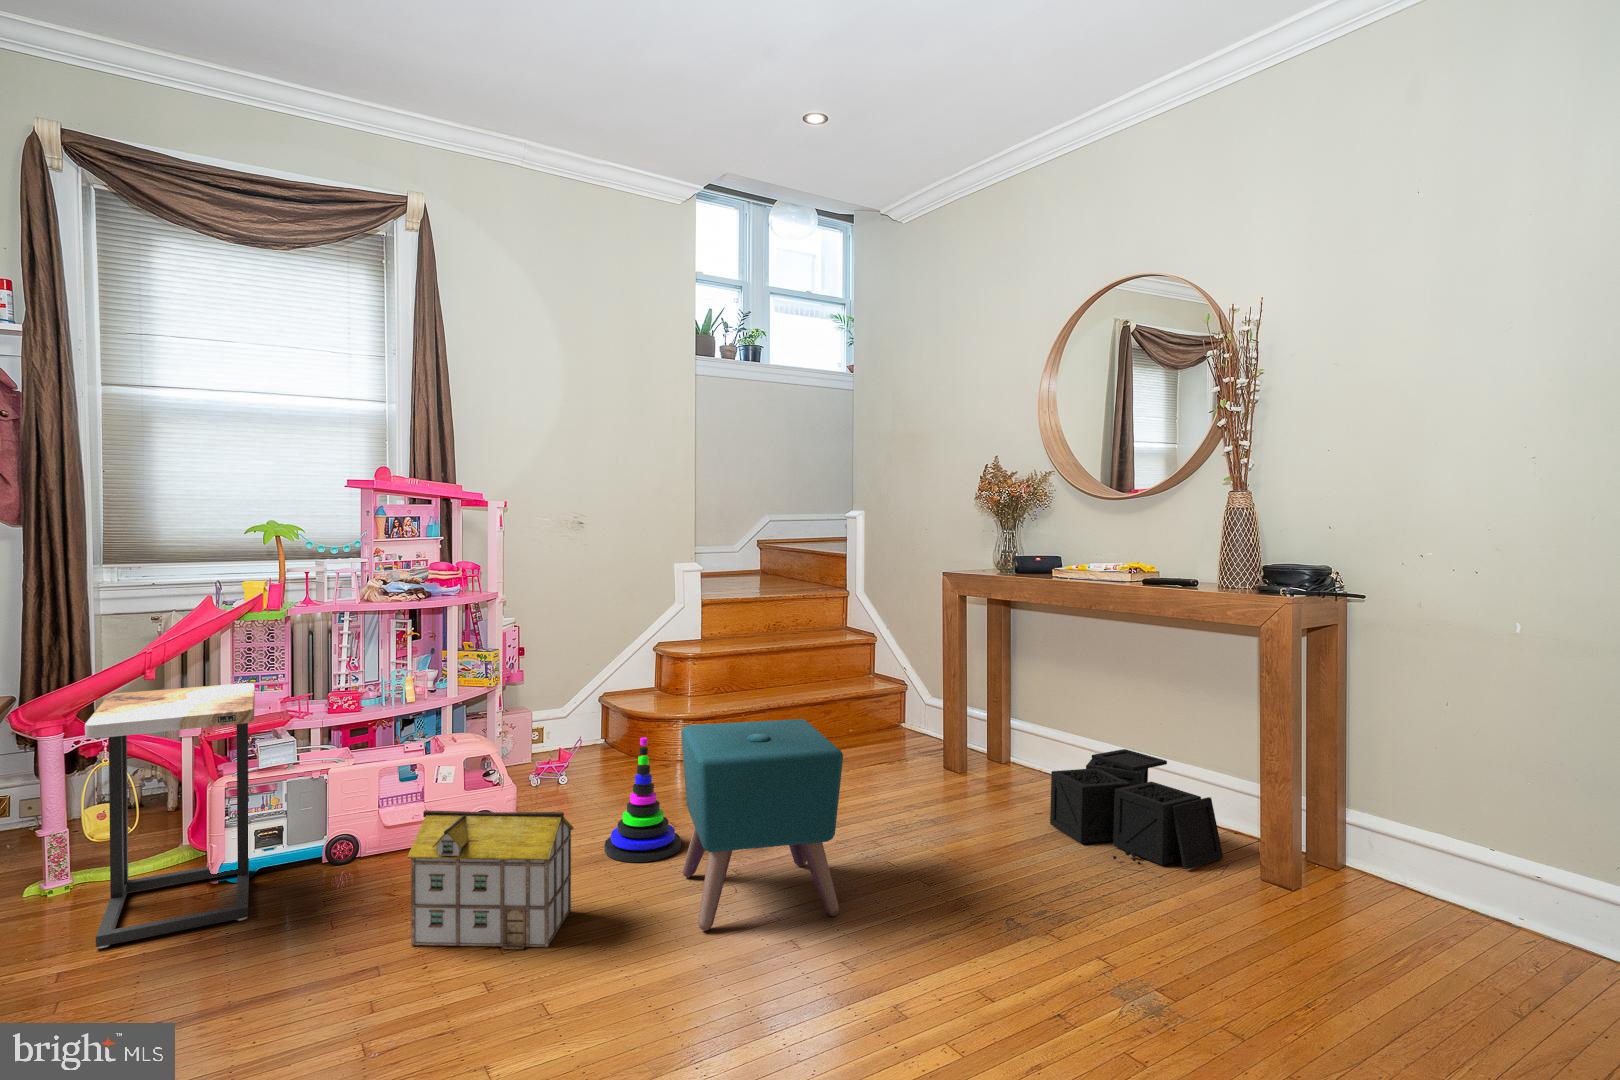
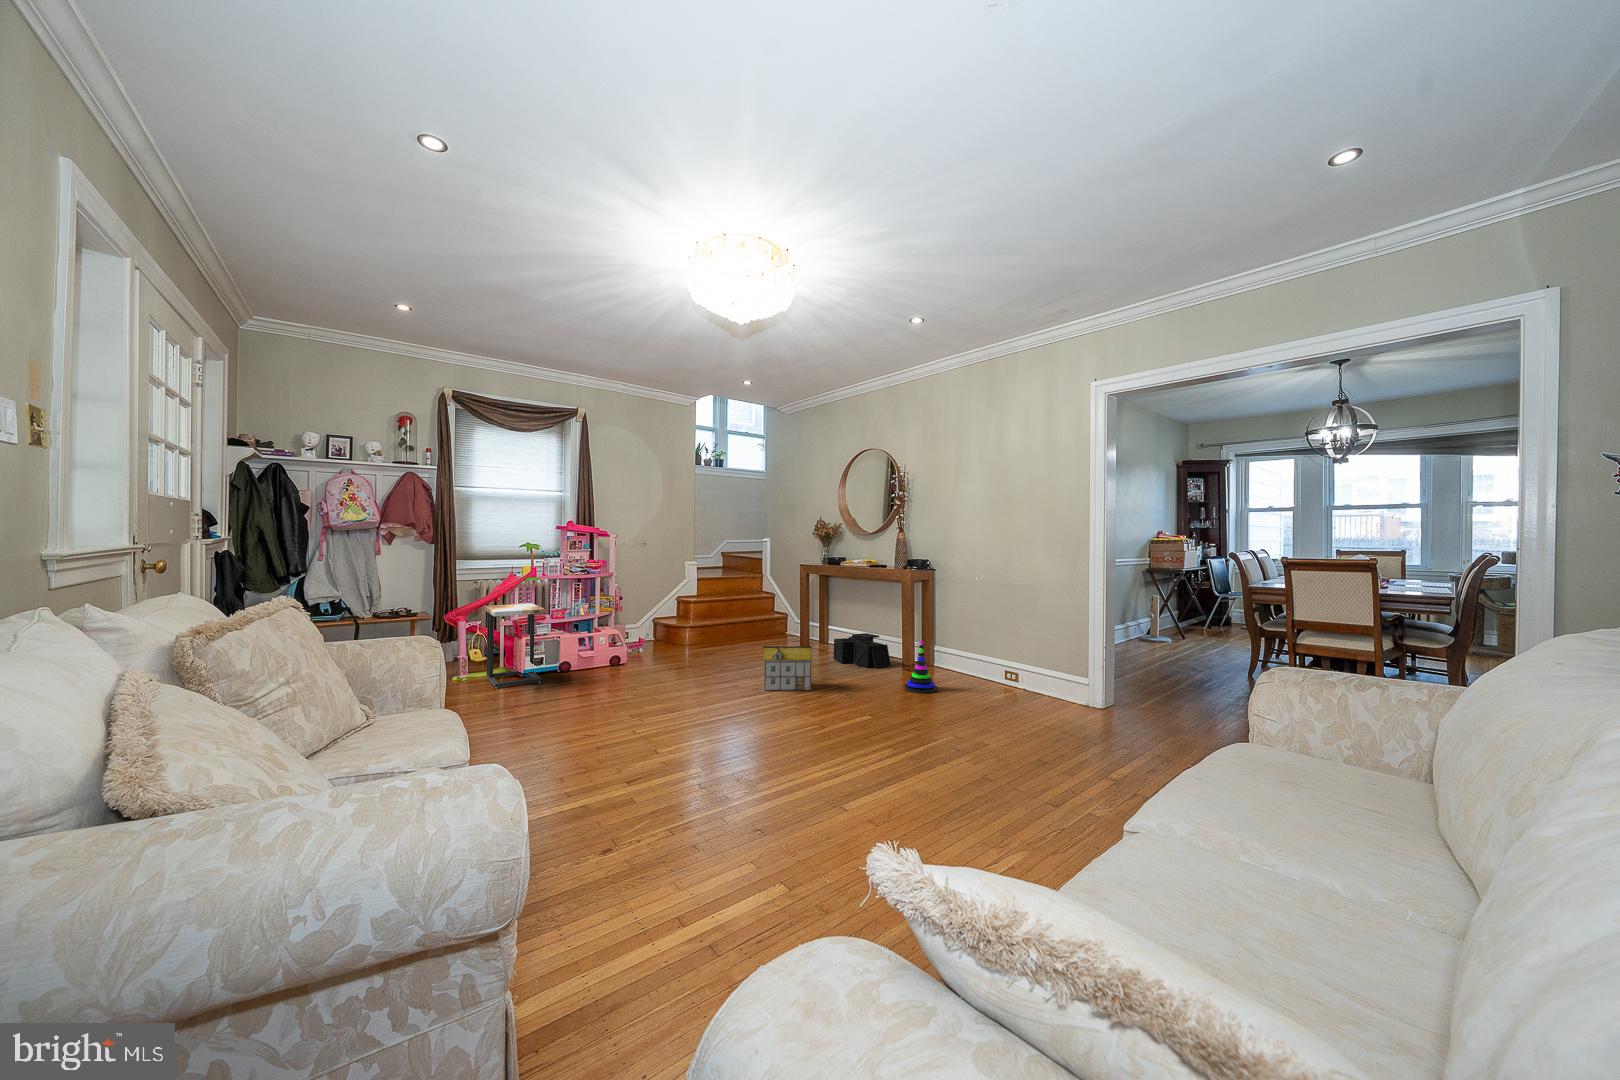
ottoman: present [681,719,843,931] -> none [694,616,751,682]
stacking toy: present [604,737,681,862] -> present [904,641,938,693]
toy house: present [407,810,574,949] -> present [763,646,812,691]

